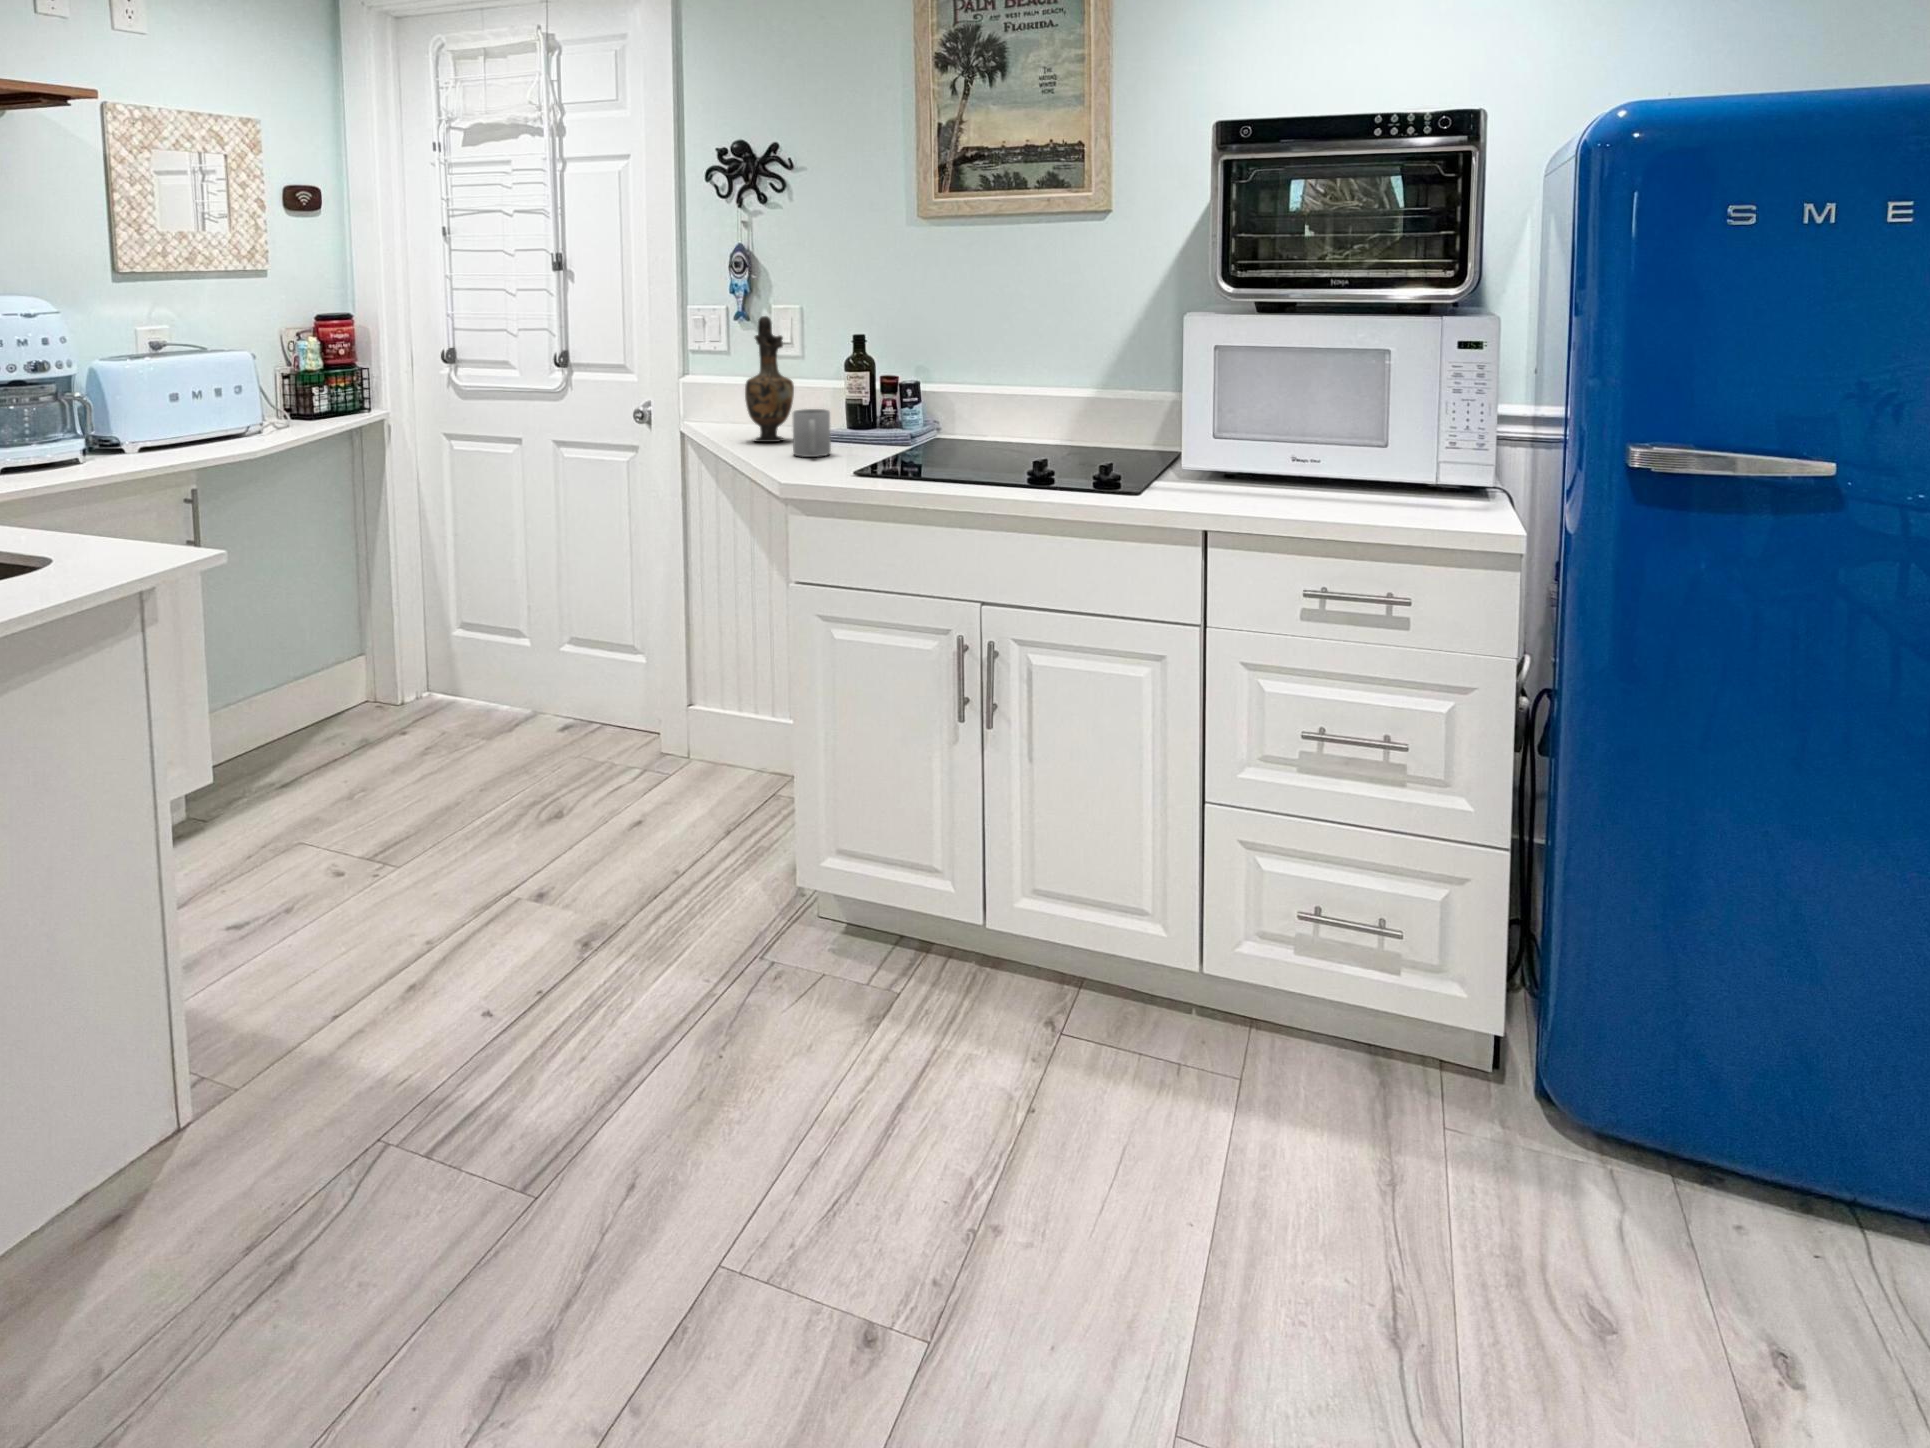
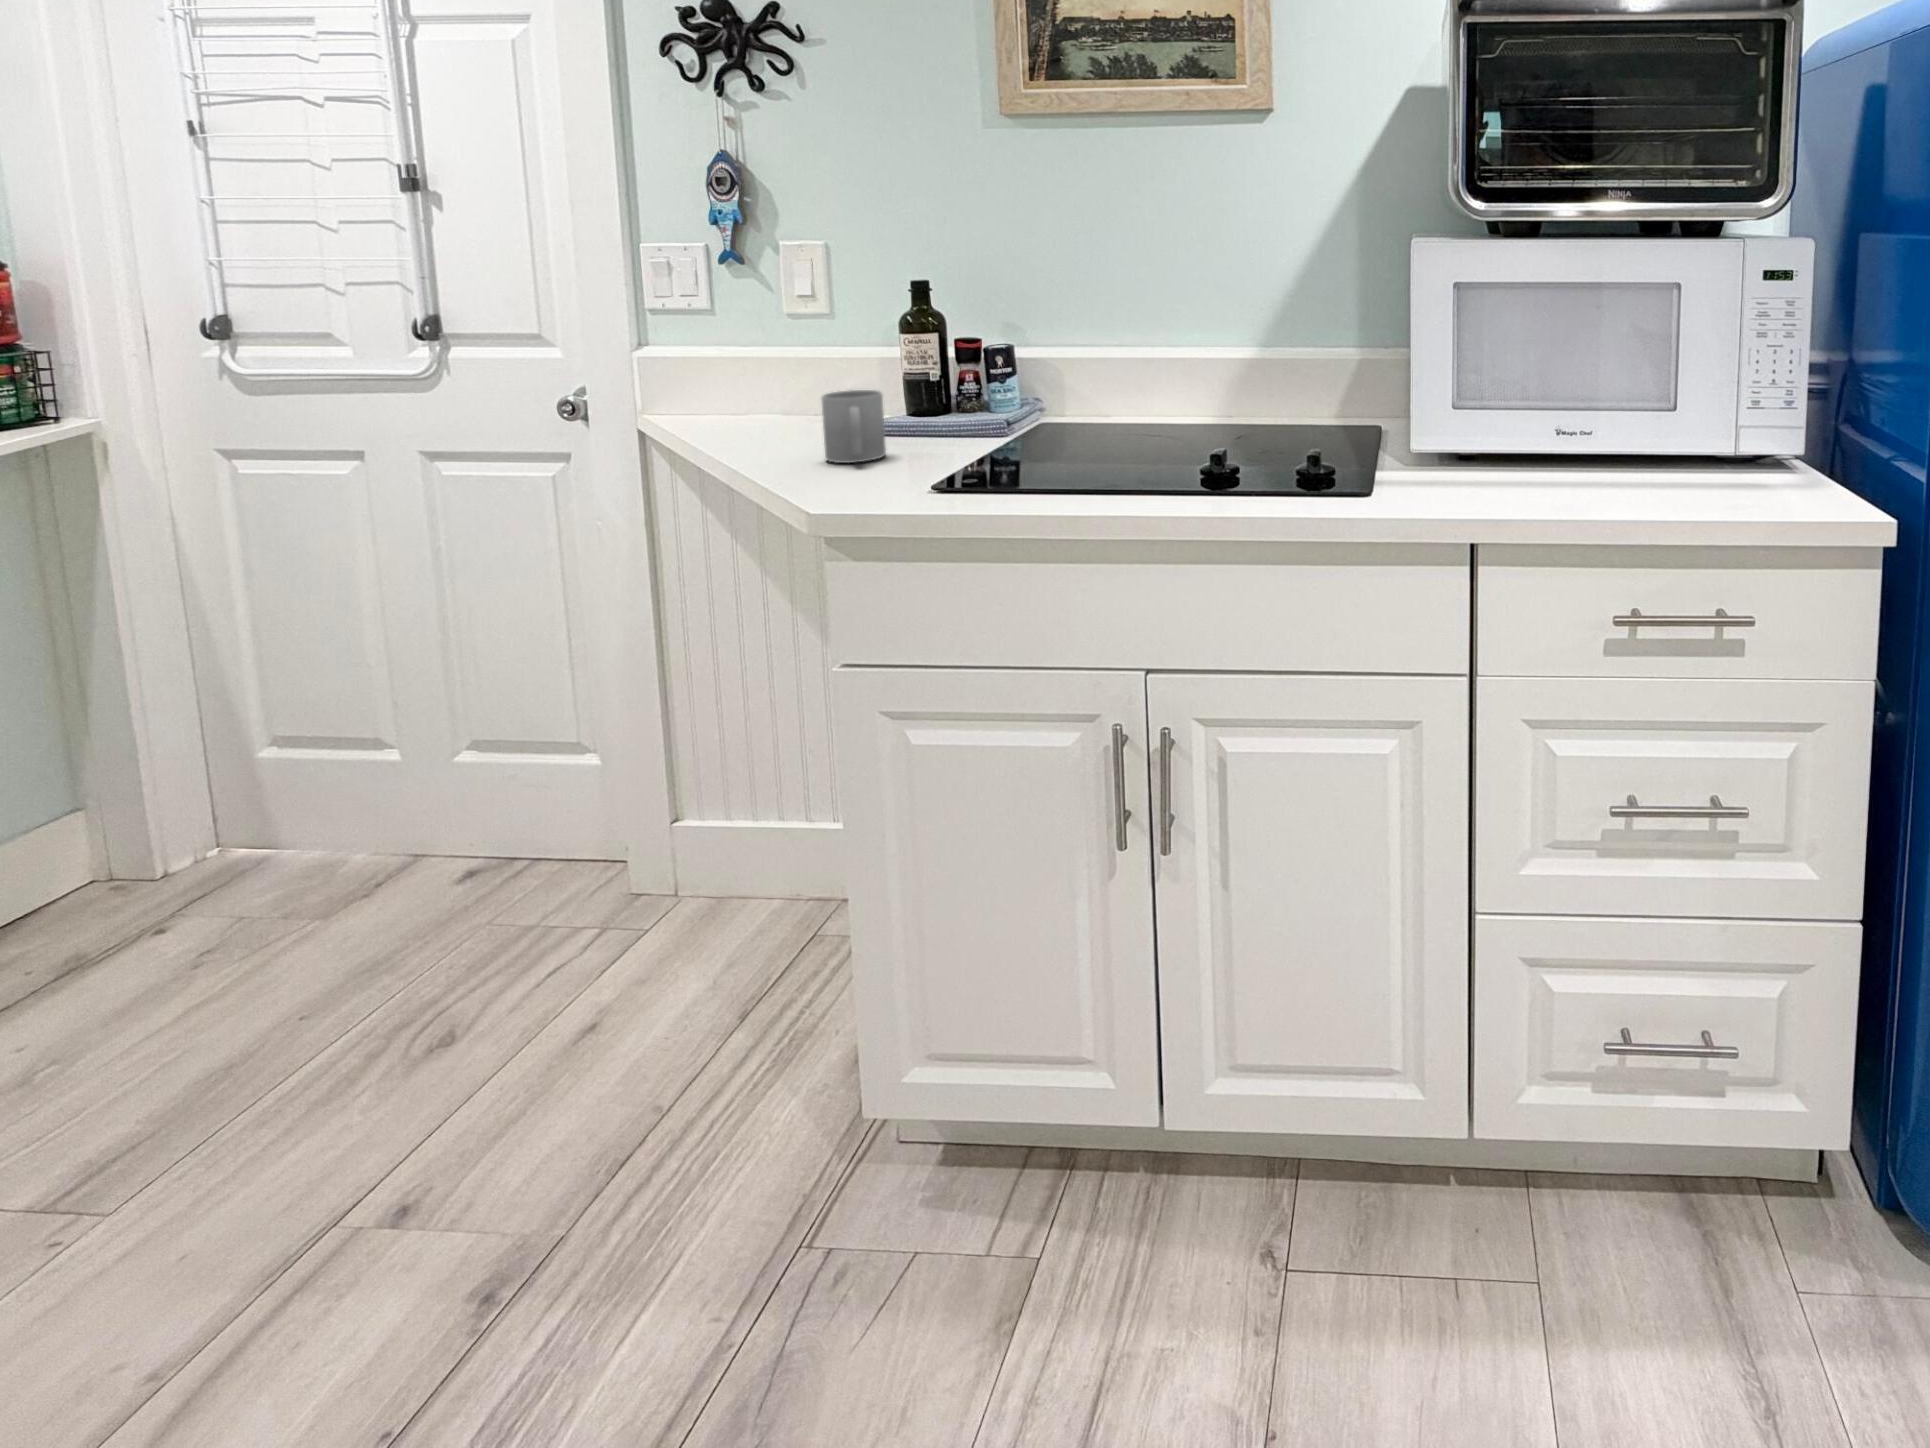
vase: present [745,316,794,442] -> none [741,254,821,441]

